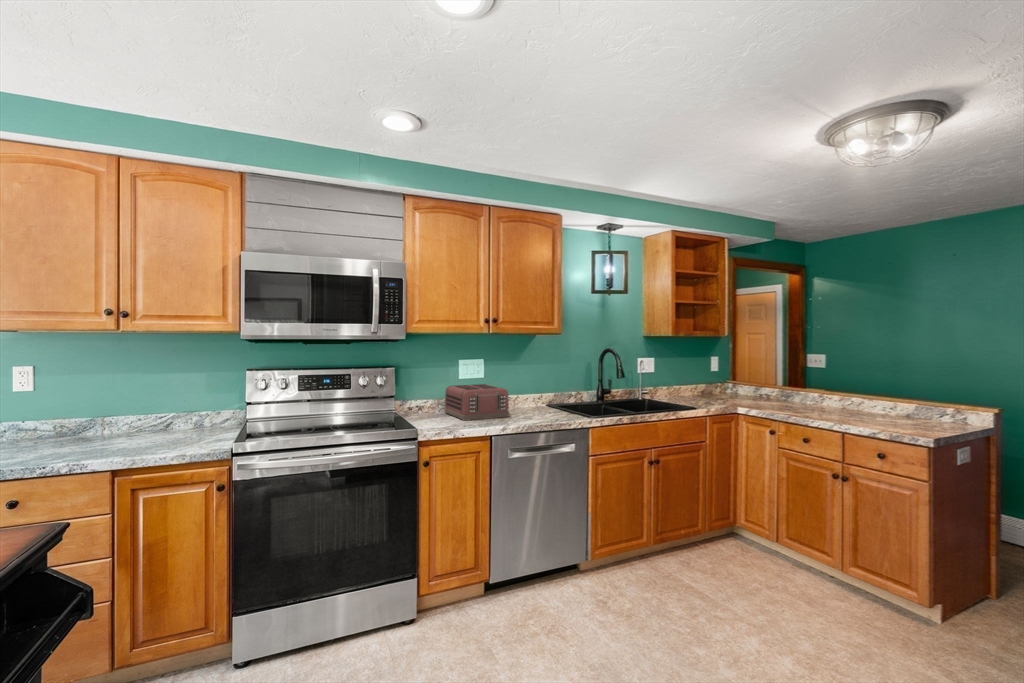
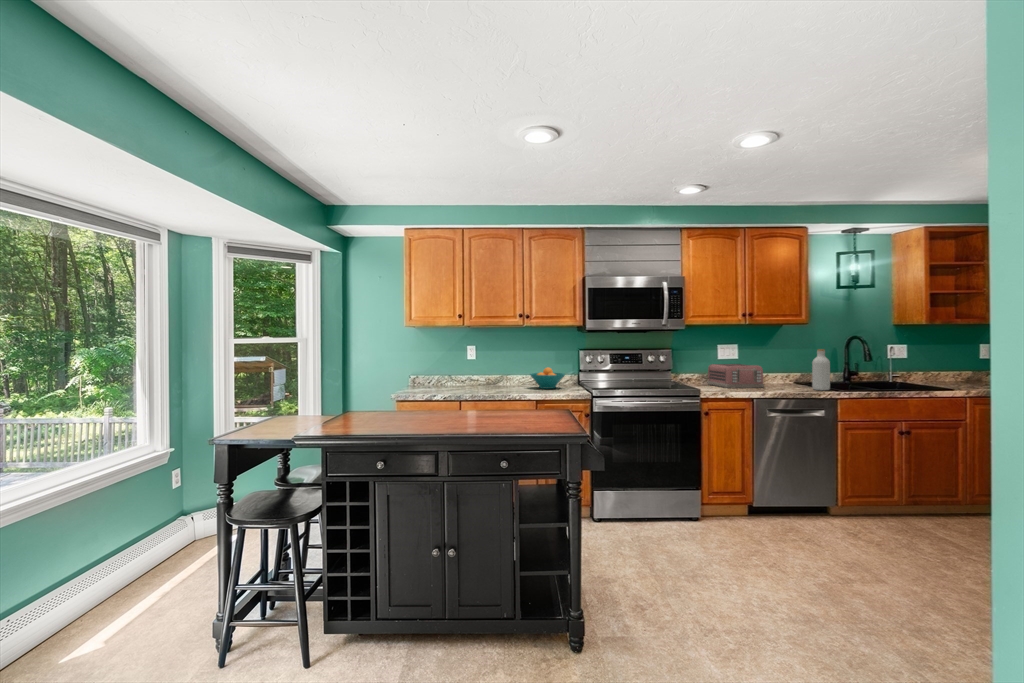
bottle: none [562,367,581,420] -> present [812,349,830,391]
fruit bowl: none [128,403,205,441] -> present [530,368,565,389]

